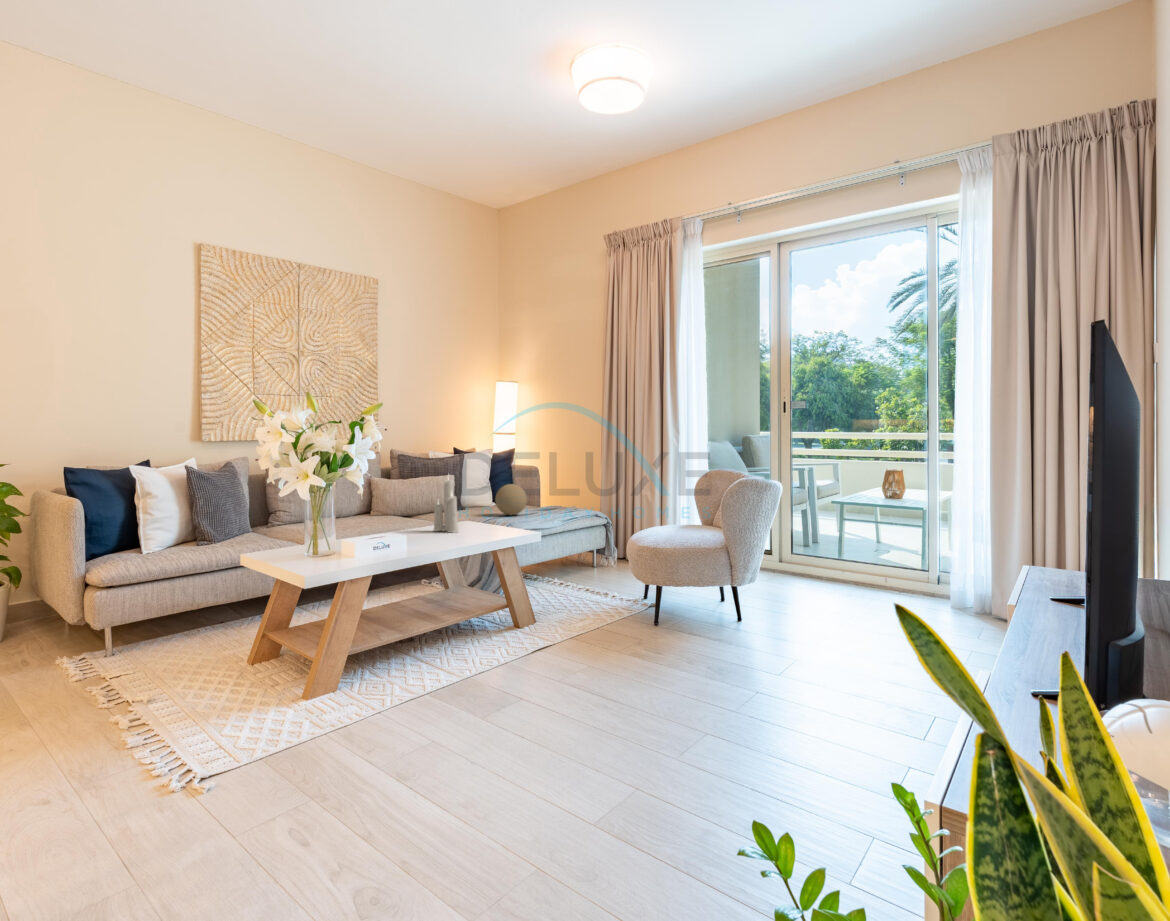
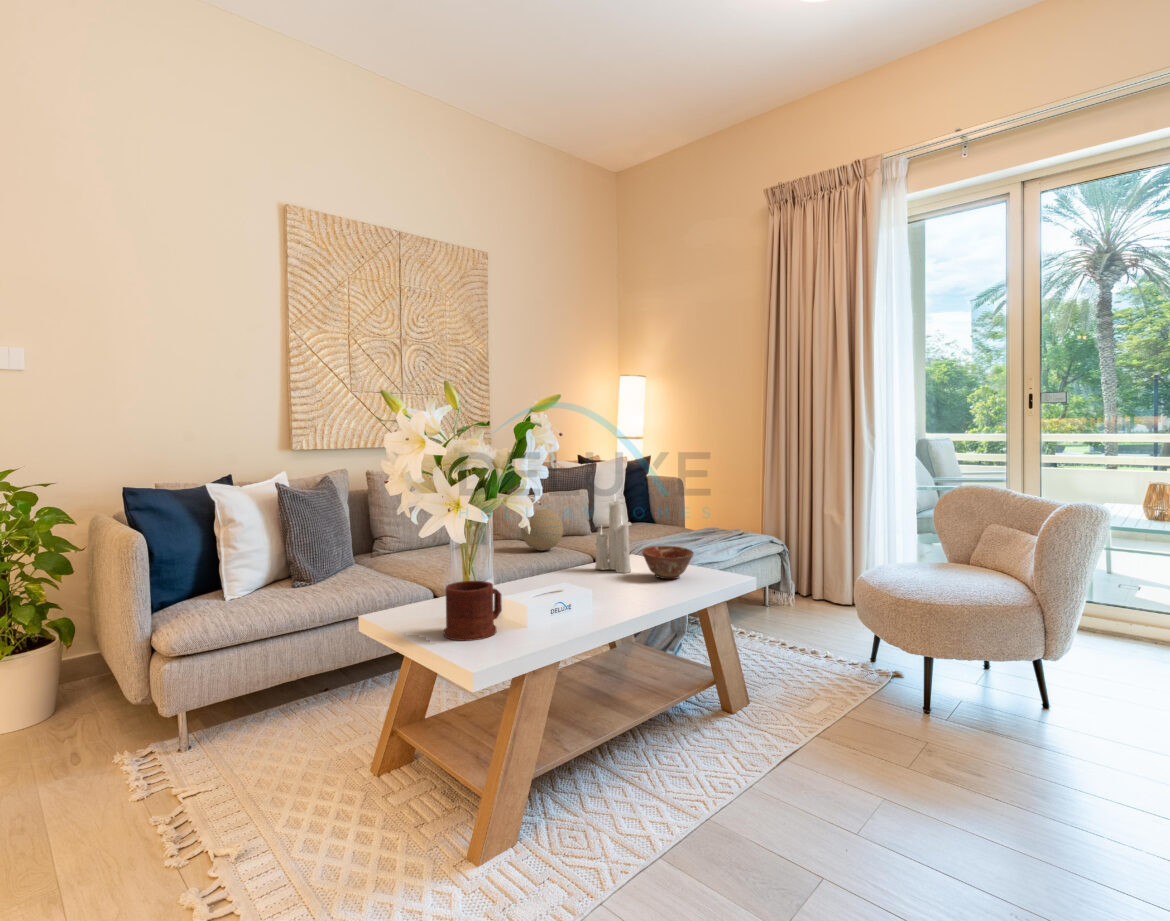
decorative orb: present [495,484,527,515] -> present [521,508,563,551]
ceramic bowl: none [461,512,499,536] -> present [642,546,694,579]
mug: none [291,528,334,565] -> present [444,581,502,641]

